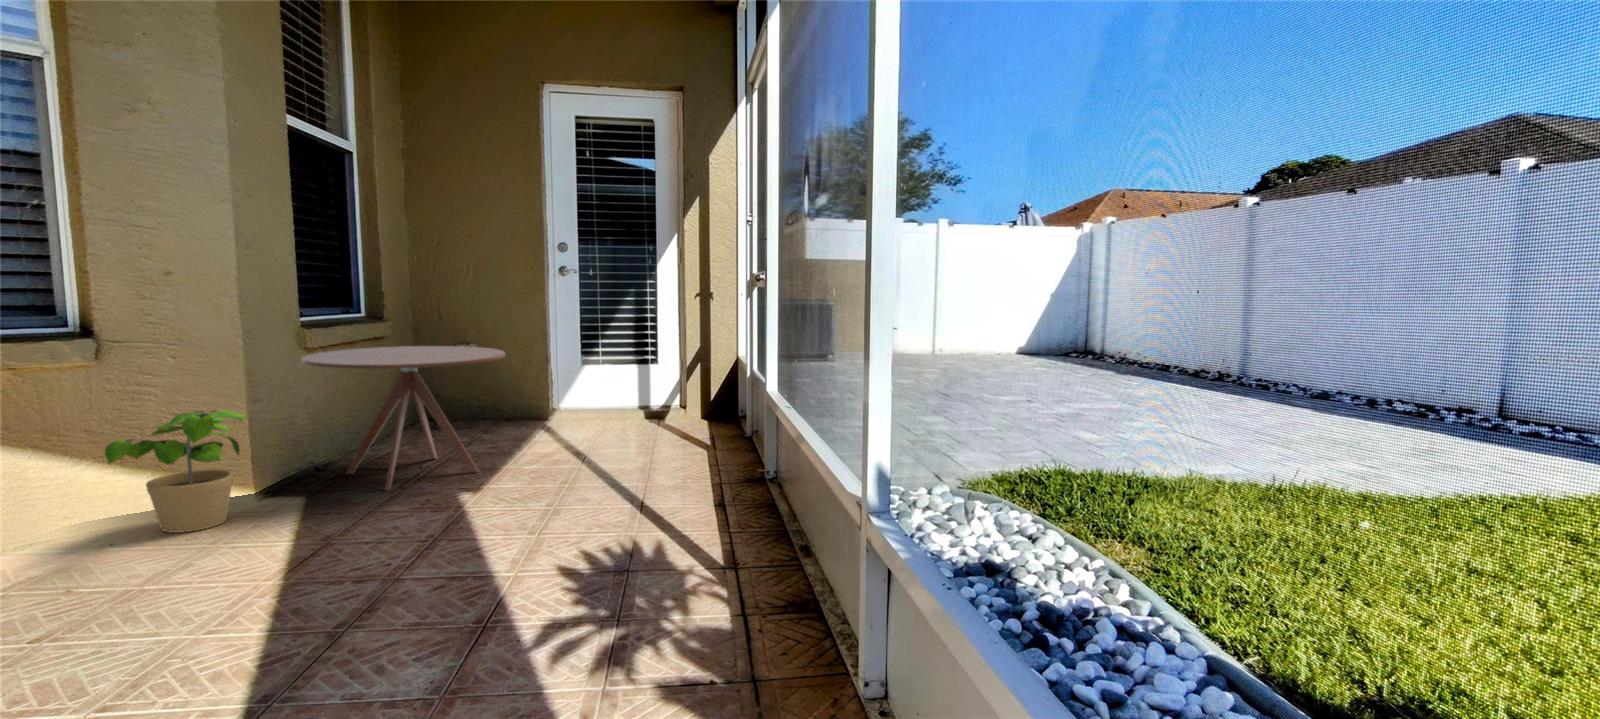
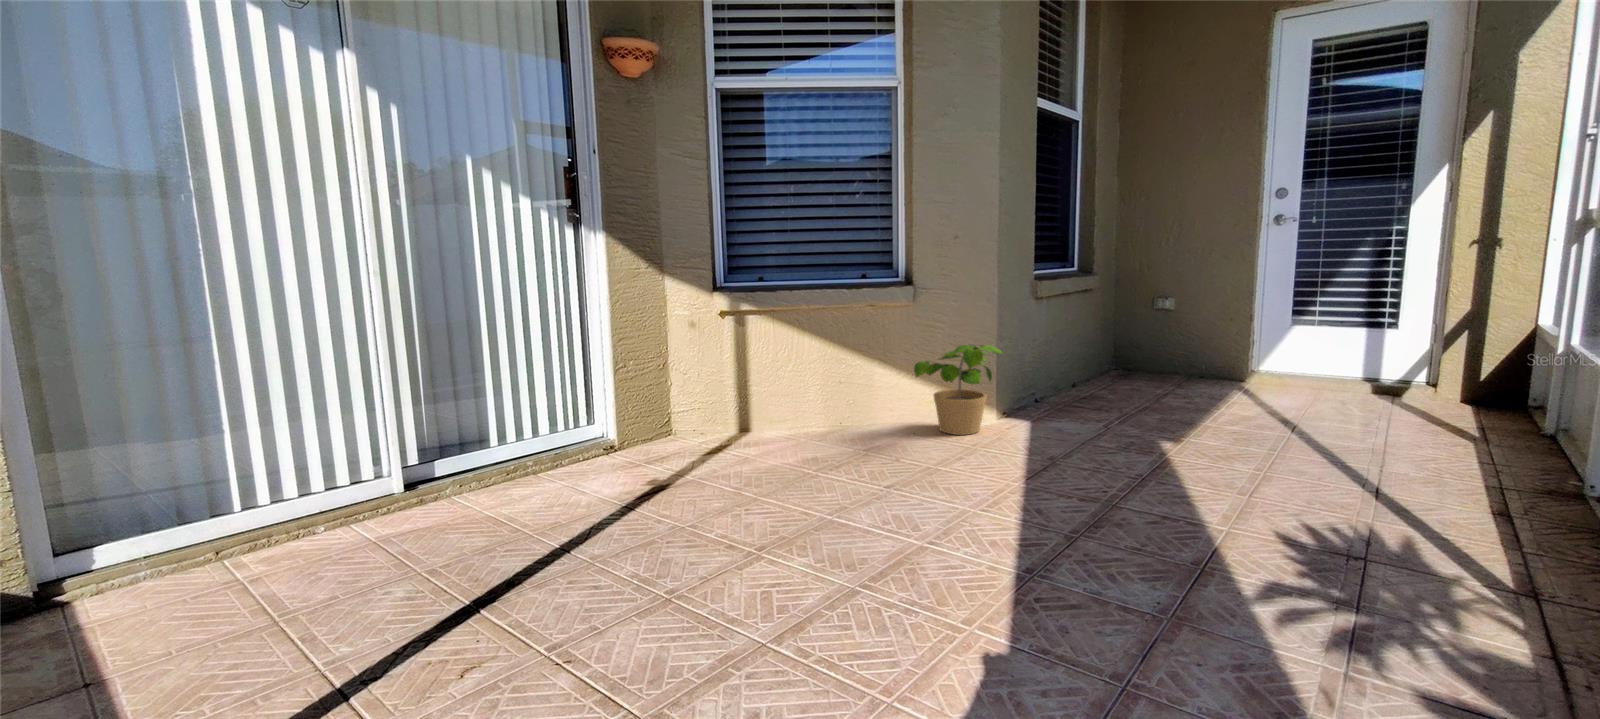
round table: present [301,346,505,491] -> none [1035,298,1216,428]

